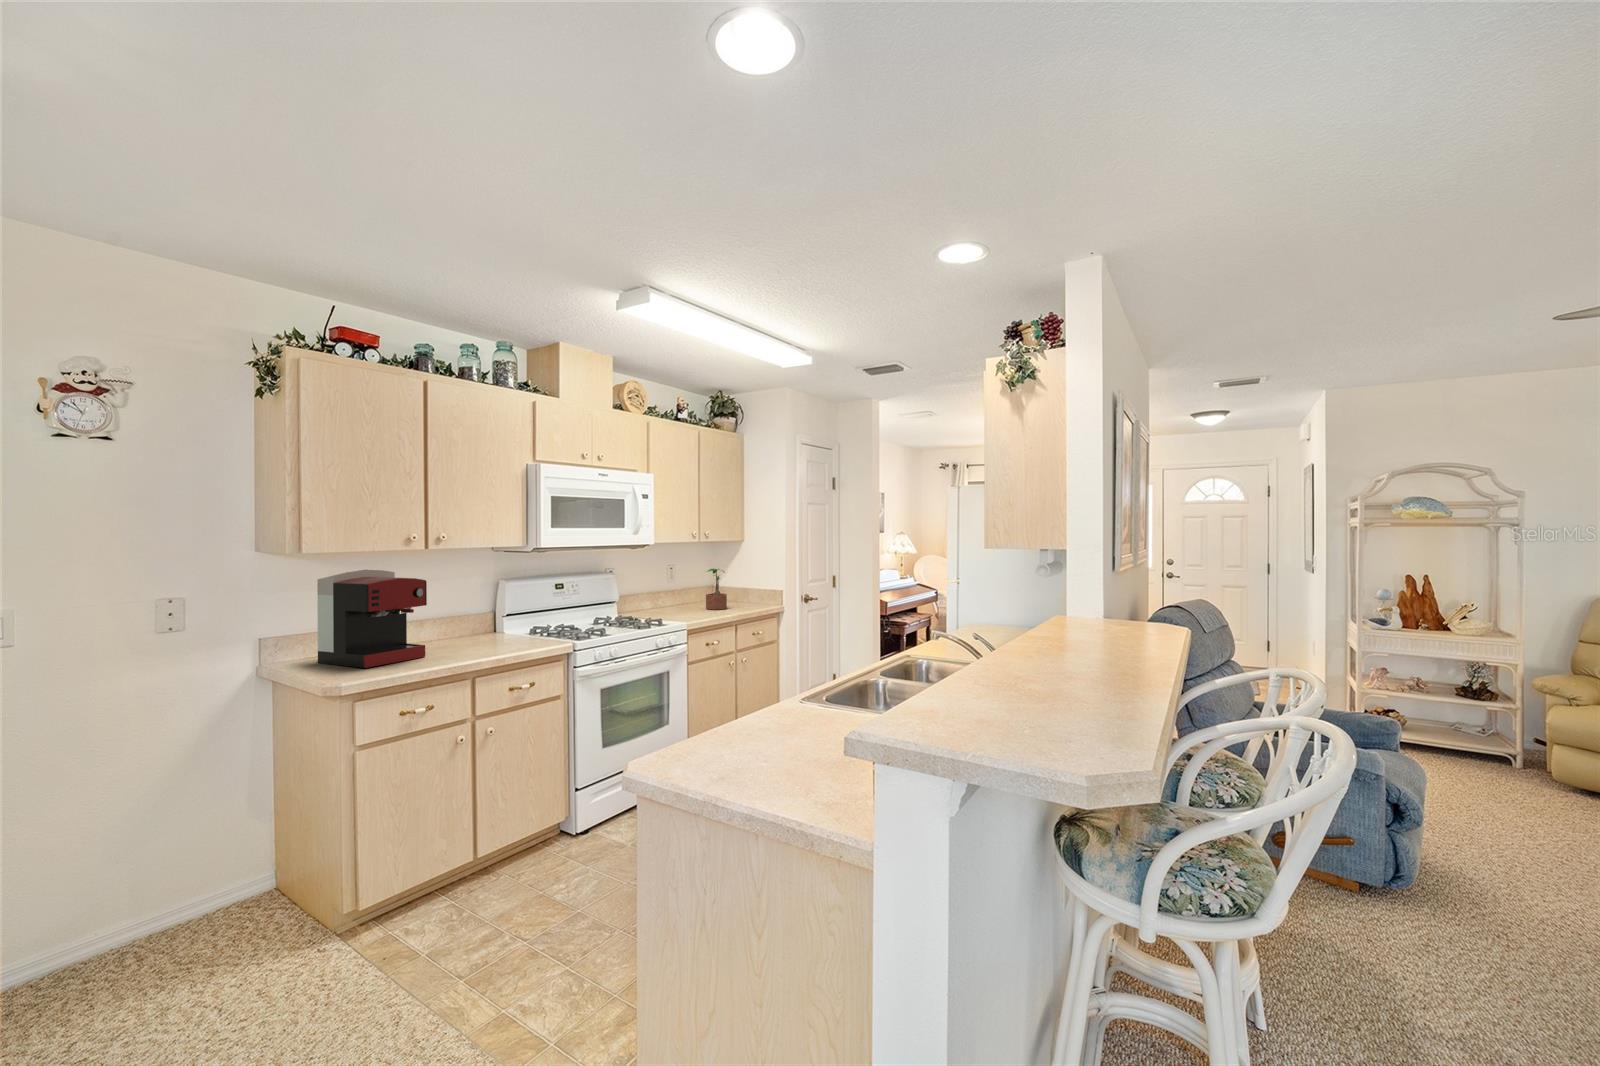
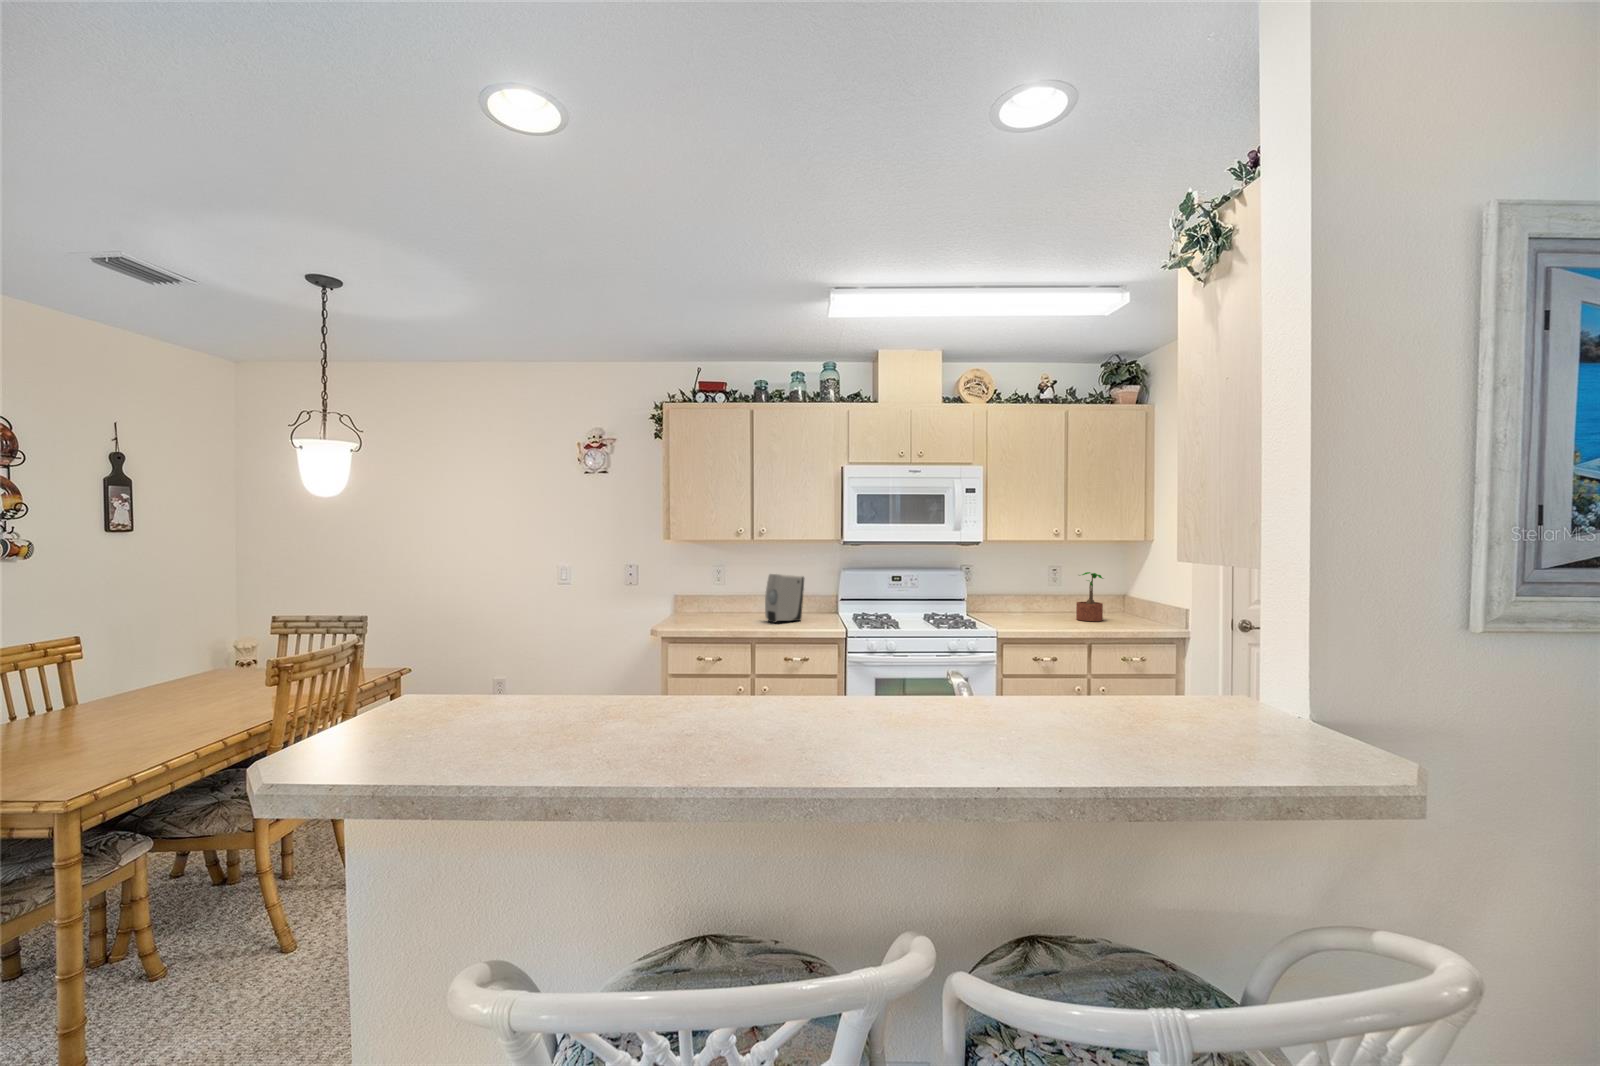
coffee maker: present [317,570,427,668] -> none [690,554,740,623]
soap dispenser: none [454,590,496,650] -> present [765,574,804,623]

